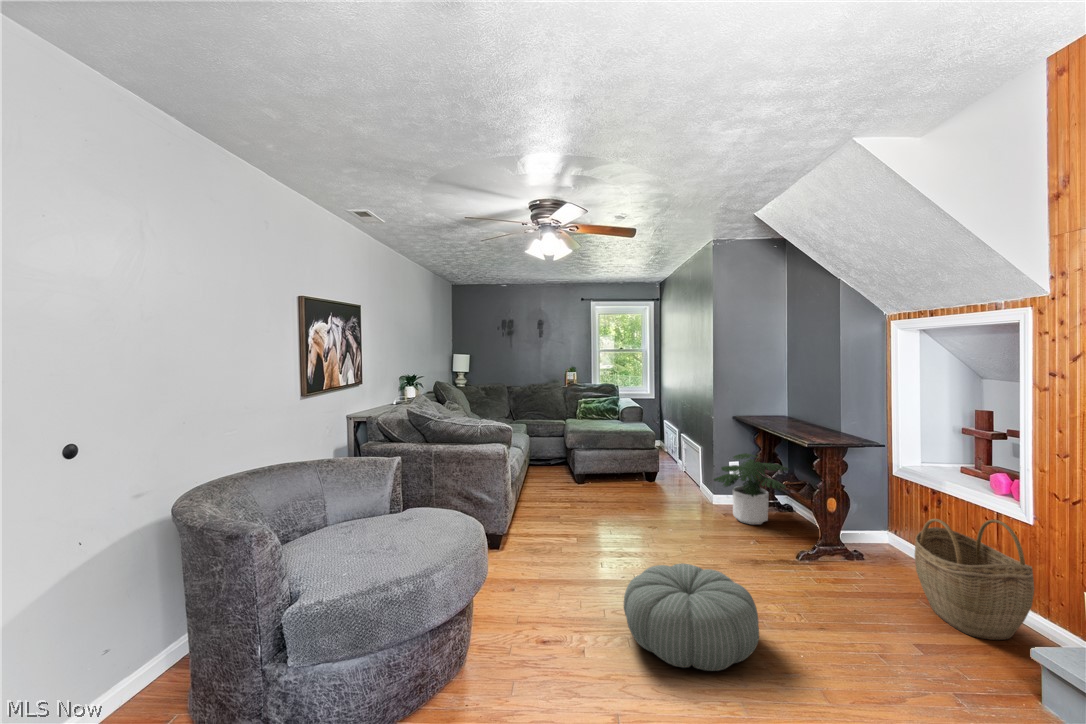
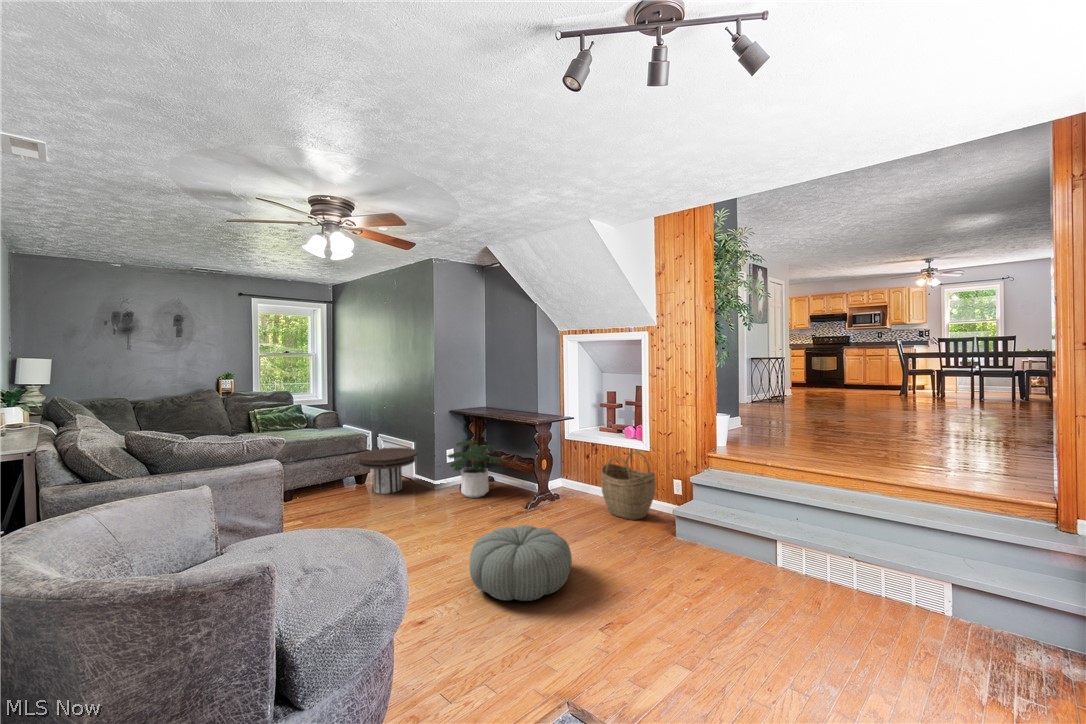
side table: none [637,447,700,495] -> present [356,447,418,494]

